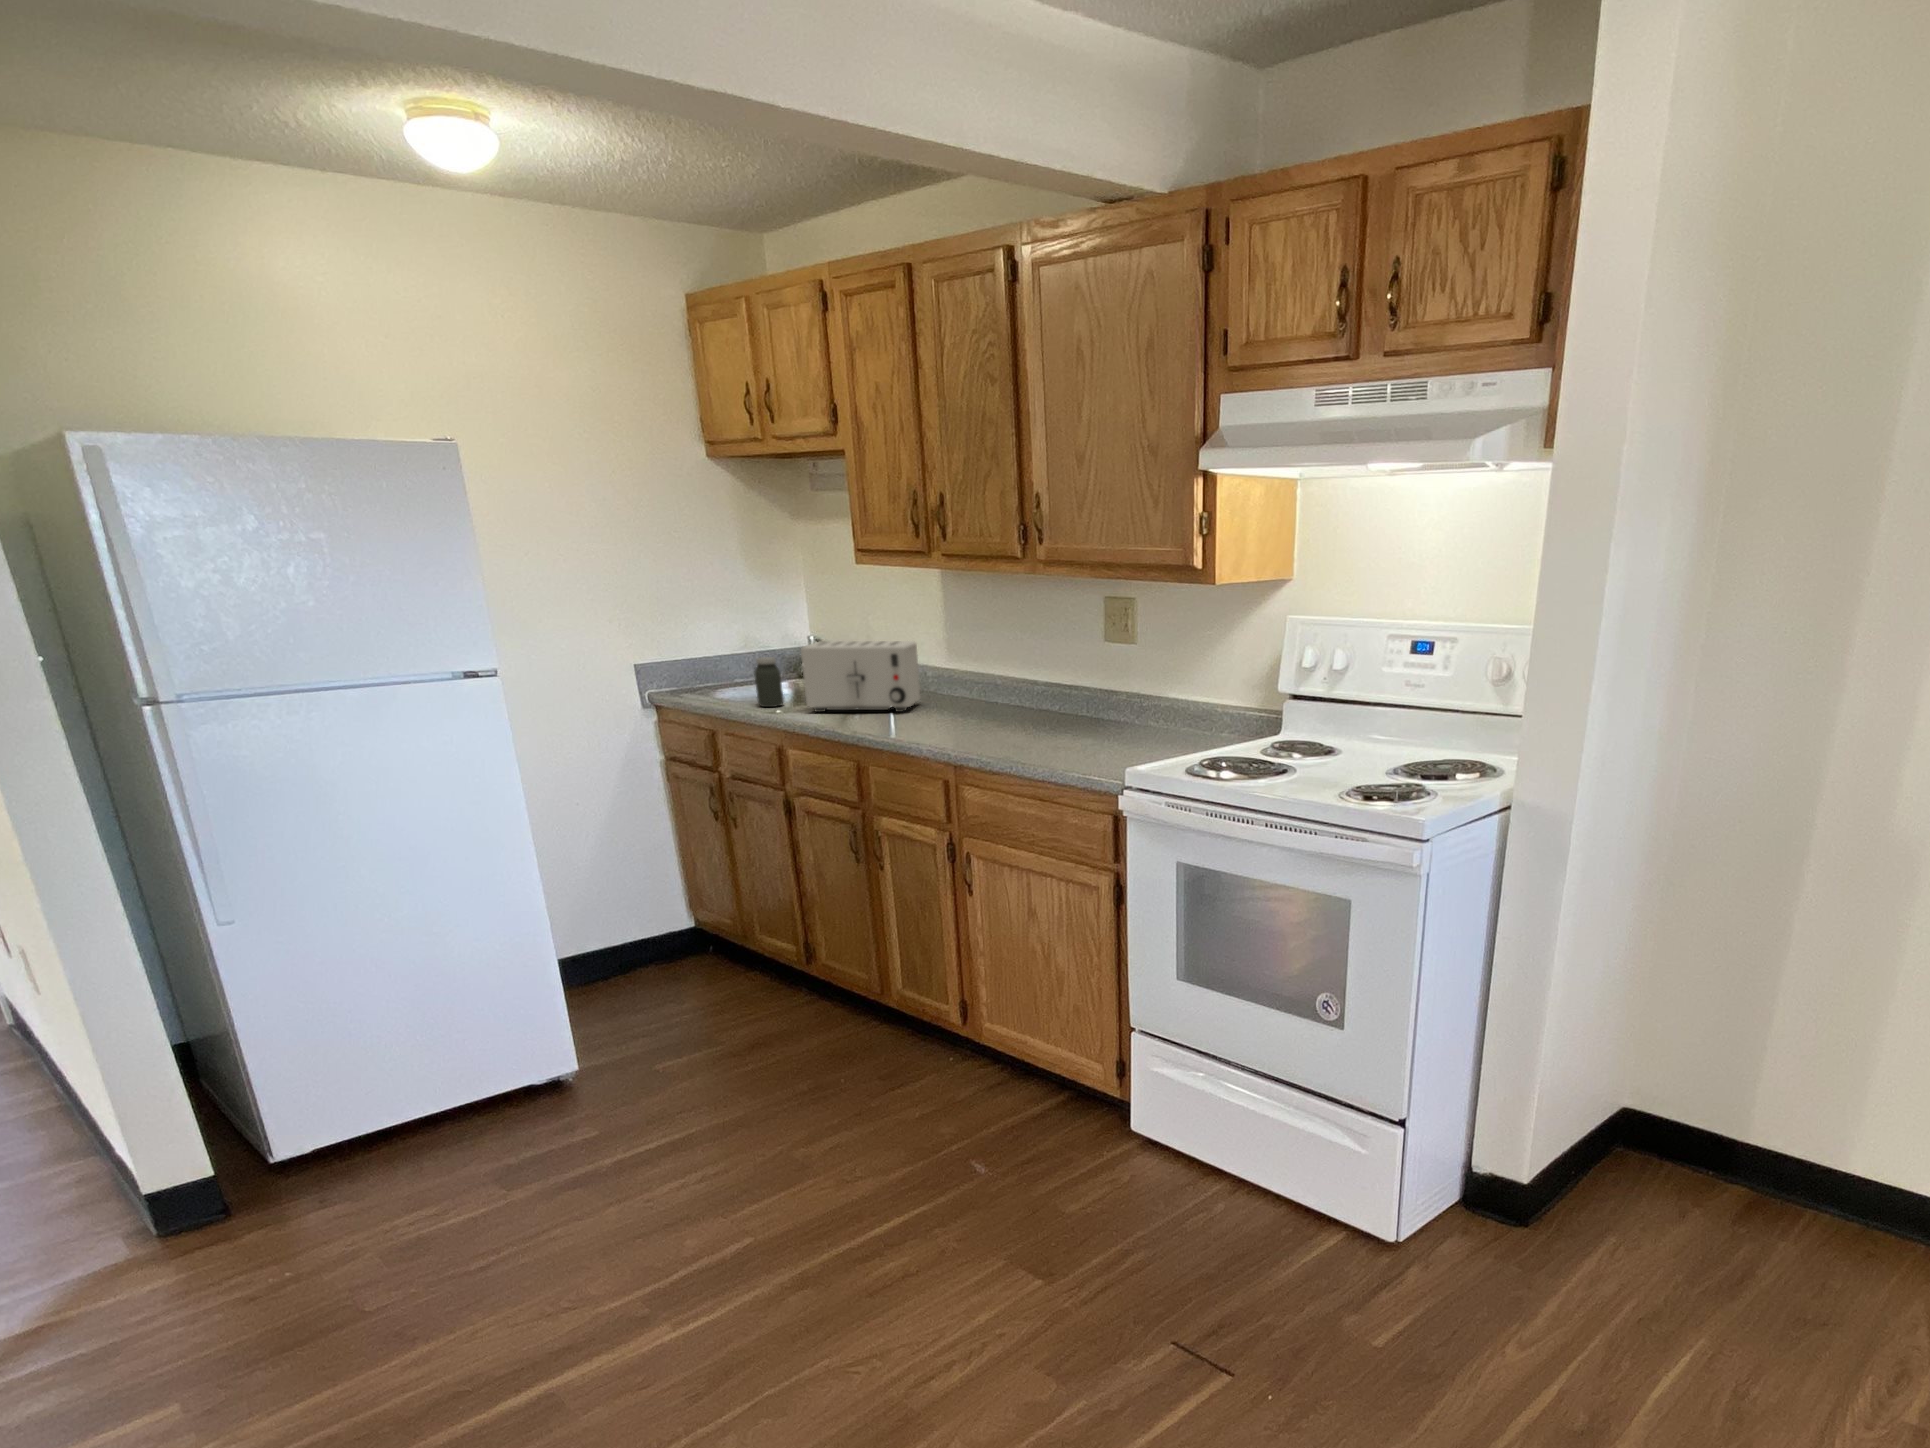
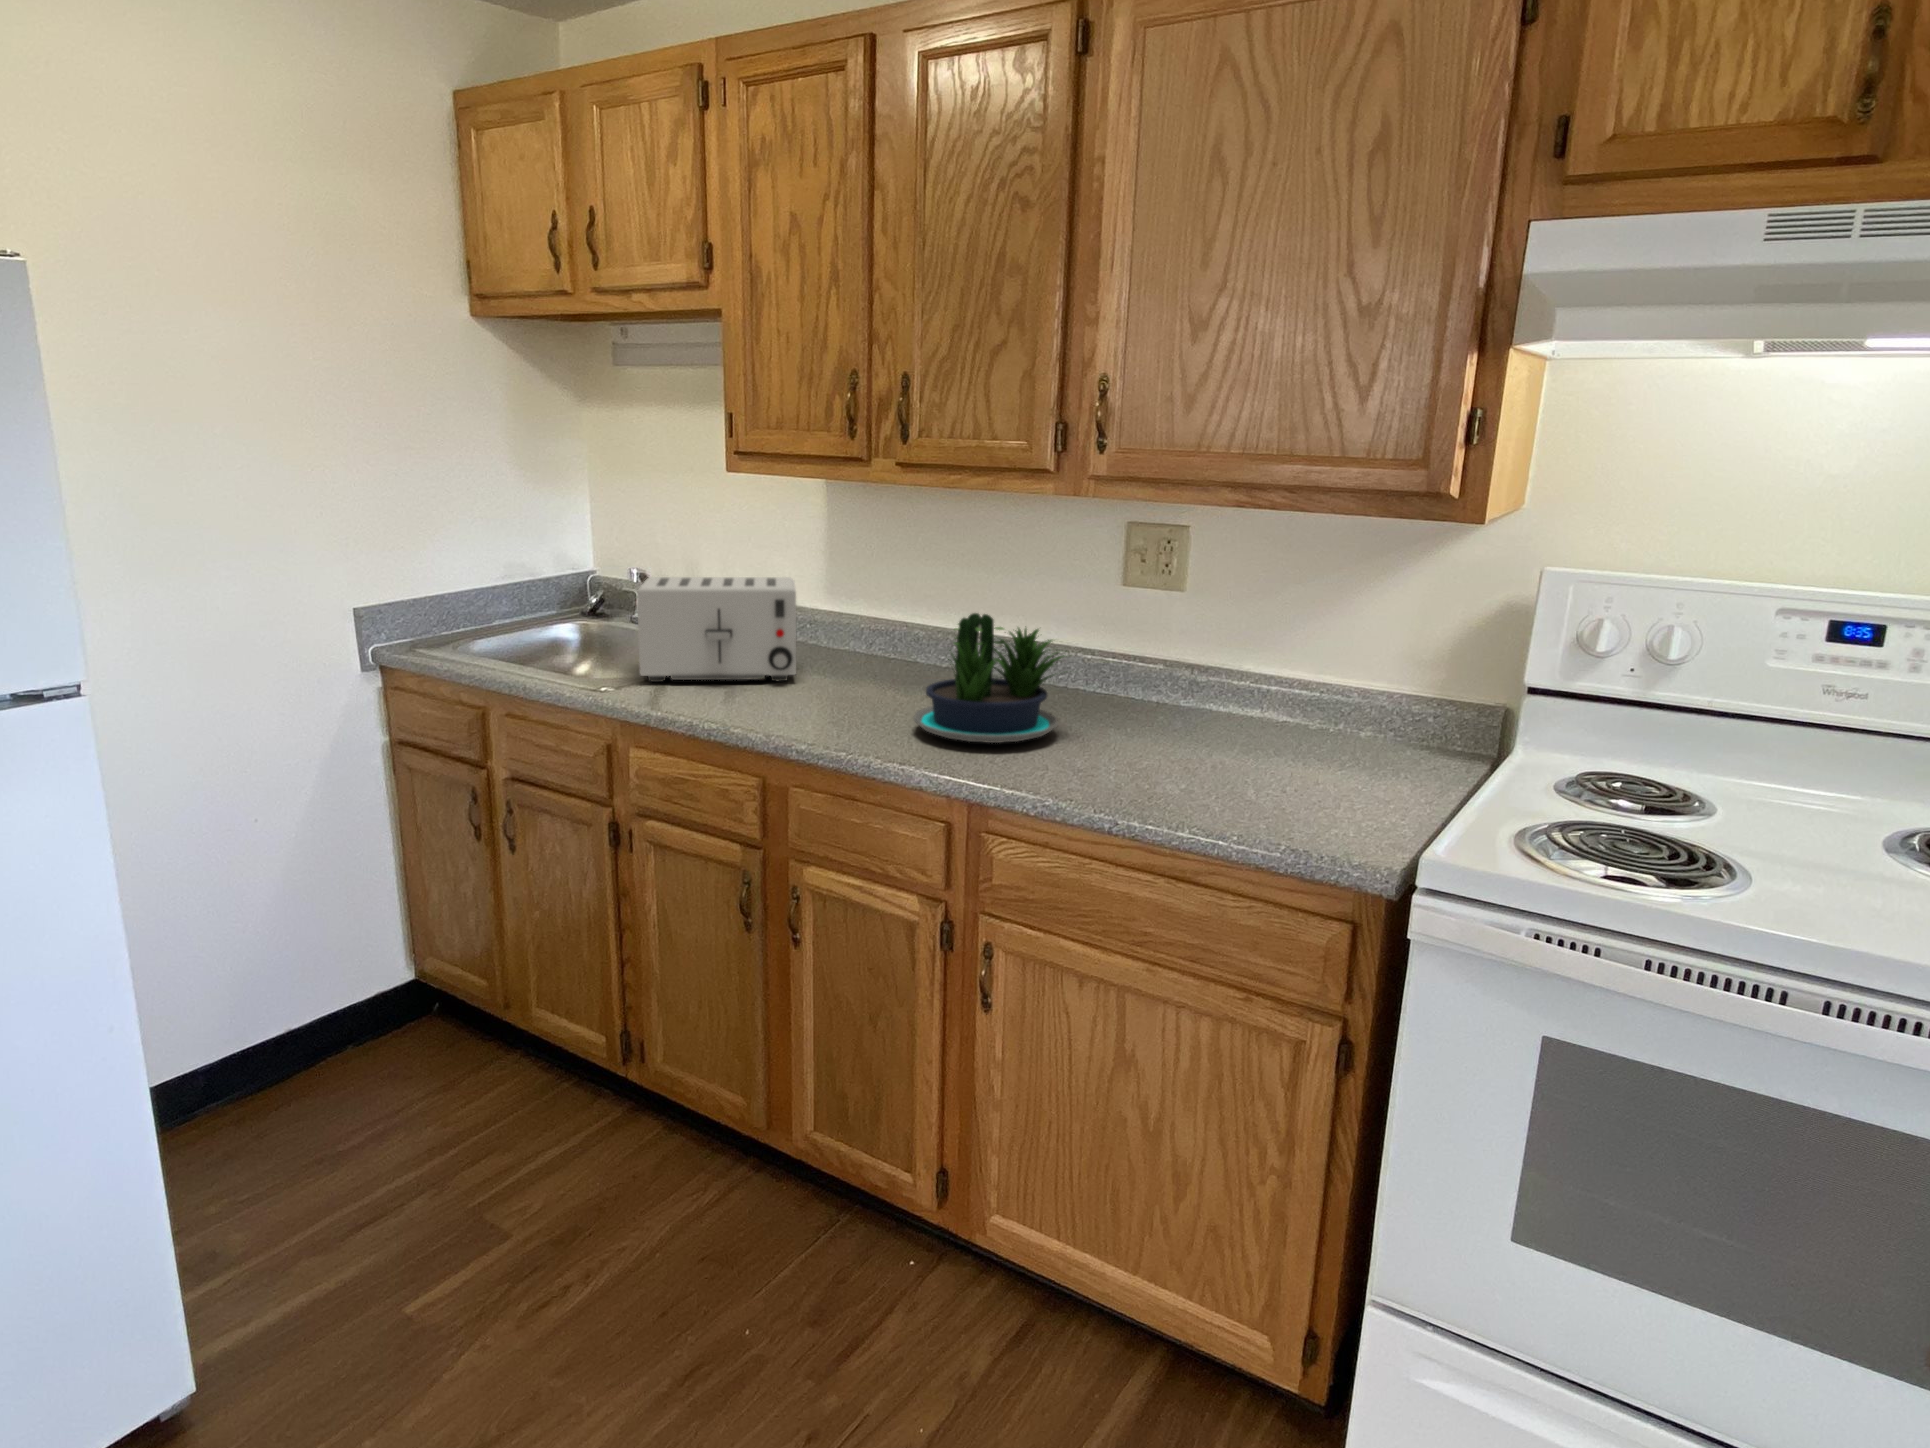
potted plant: none [949,655,1053,737] -> present [913,613,1064,743]
jar: present [754,657,783,707] -> none [549,598,589,671]

